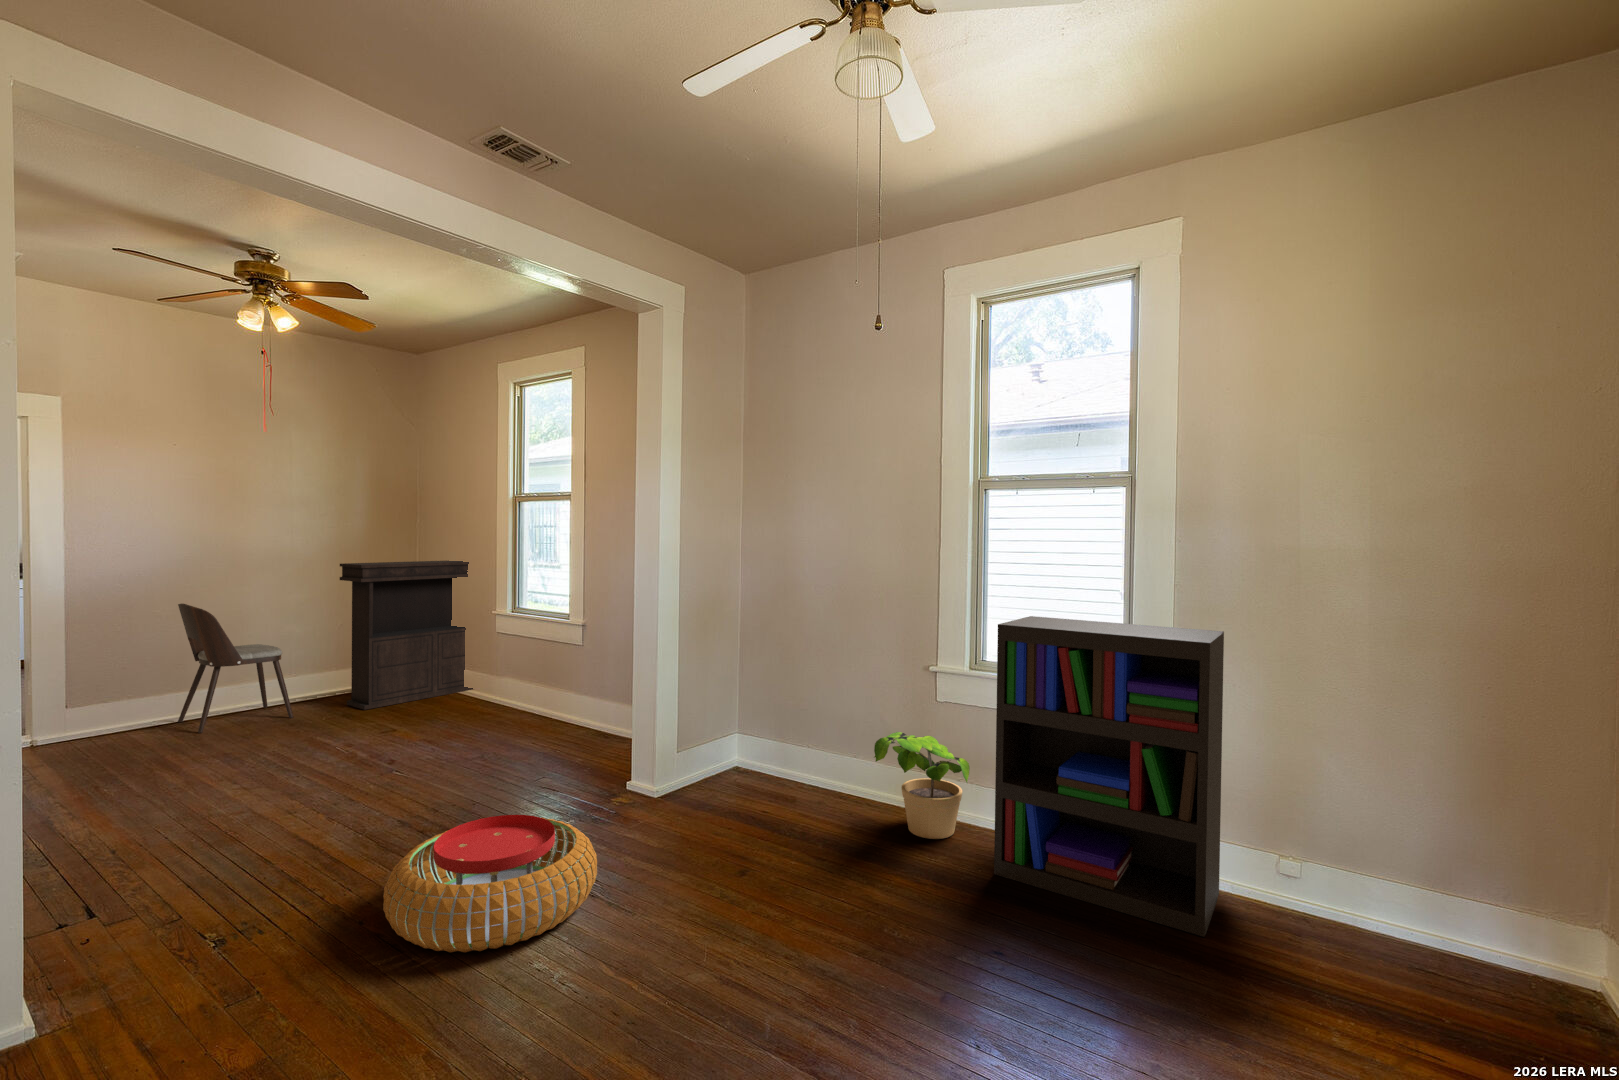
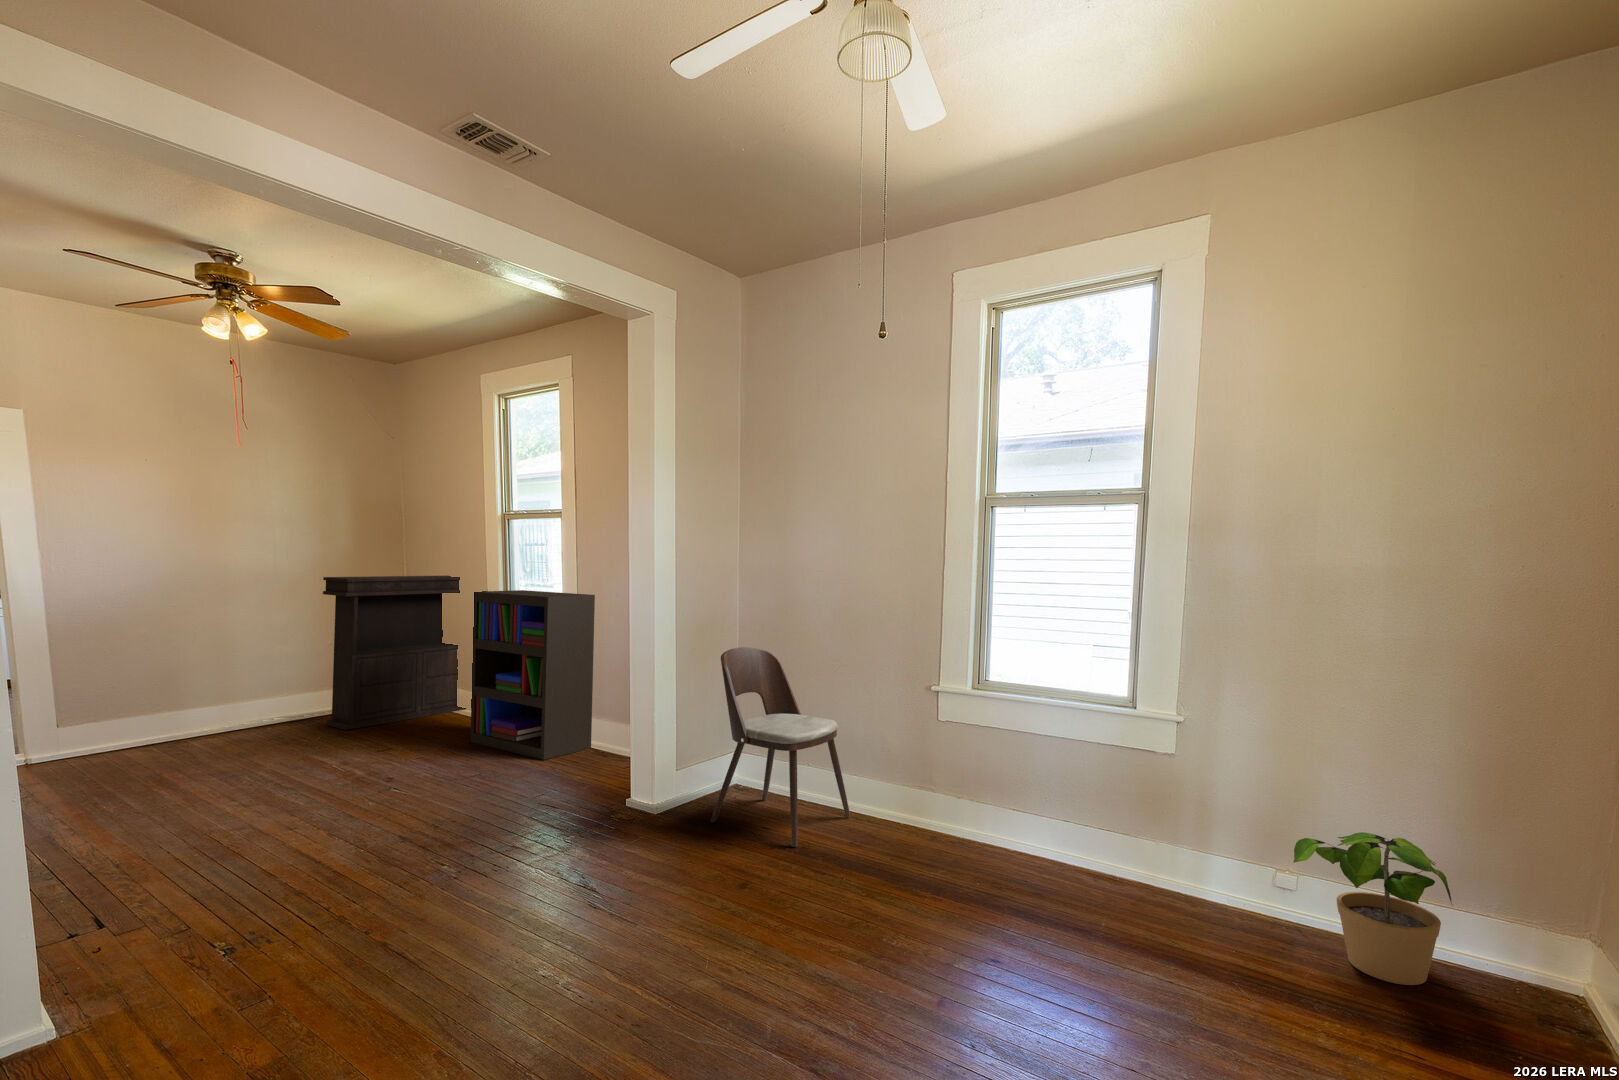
dining chair: present [178,604,293,733] -> present [711,647,851,847]
bookshelf: present [994,616,1224,937] -> present [470,590,595,760]
potted plant: present [874,732,970,839] -> present [1293,832,1453,985]
pouf: present [383,815,597,952] -> none [388,827,602,960]

